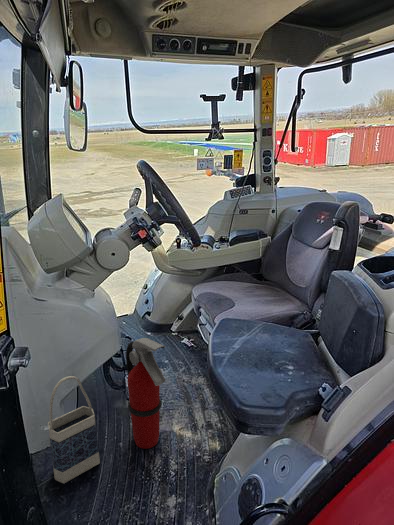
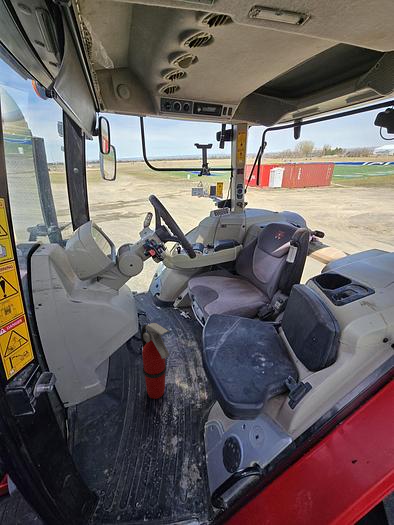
bag: present [48,376,100,484] -> none [83,353,122,429]

